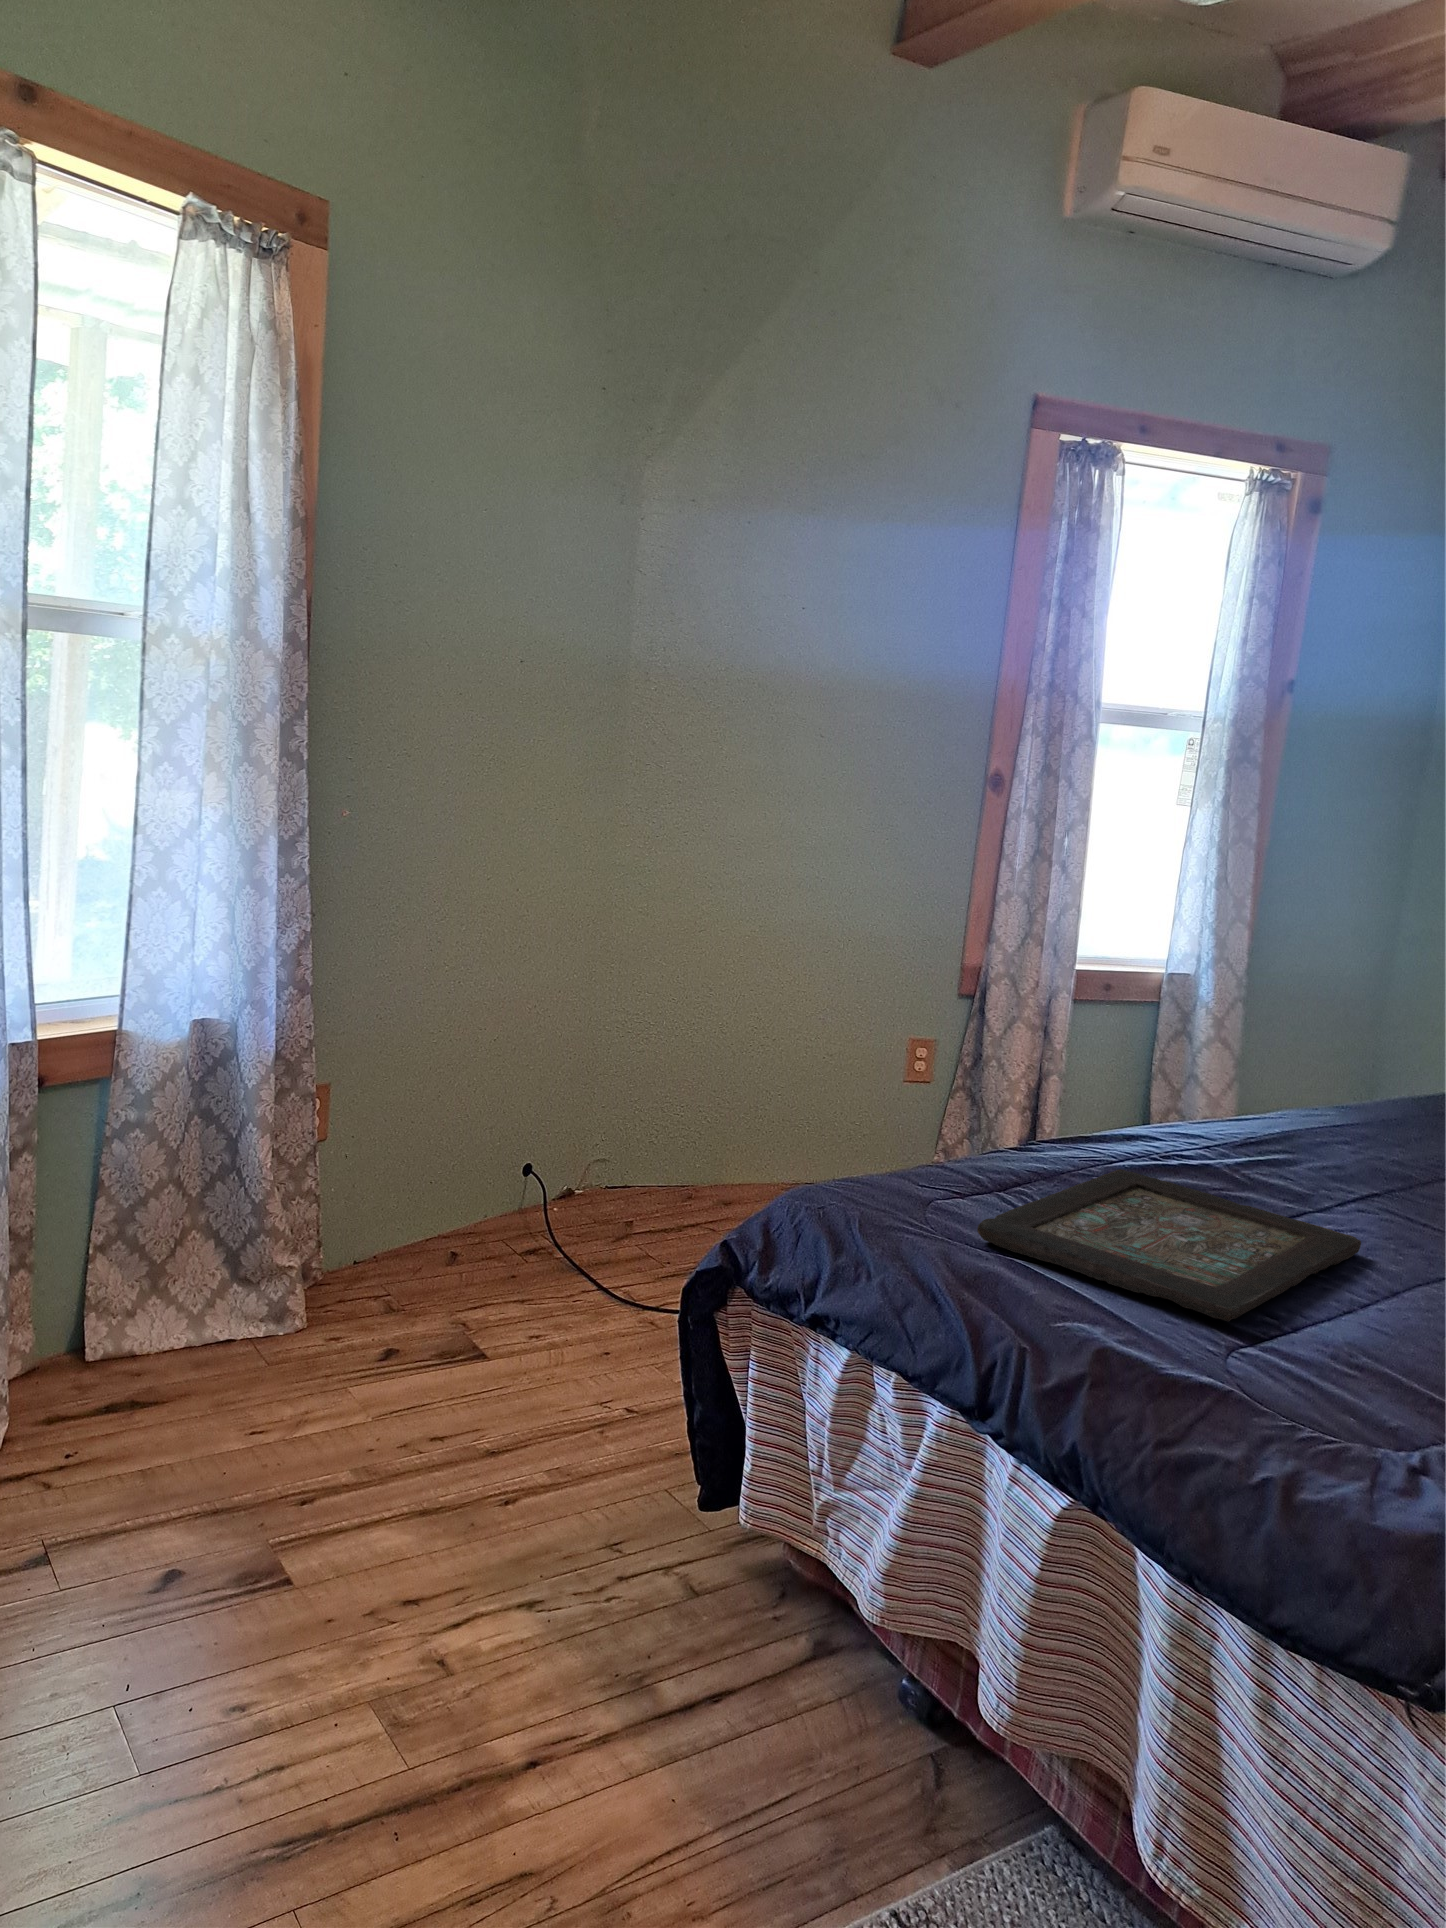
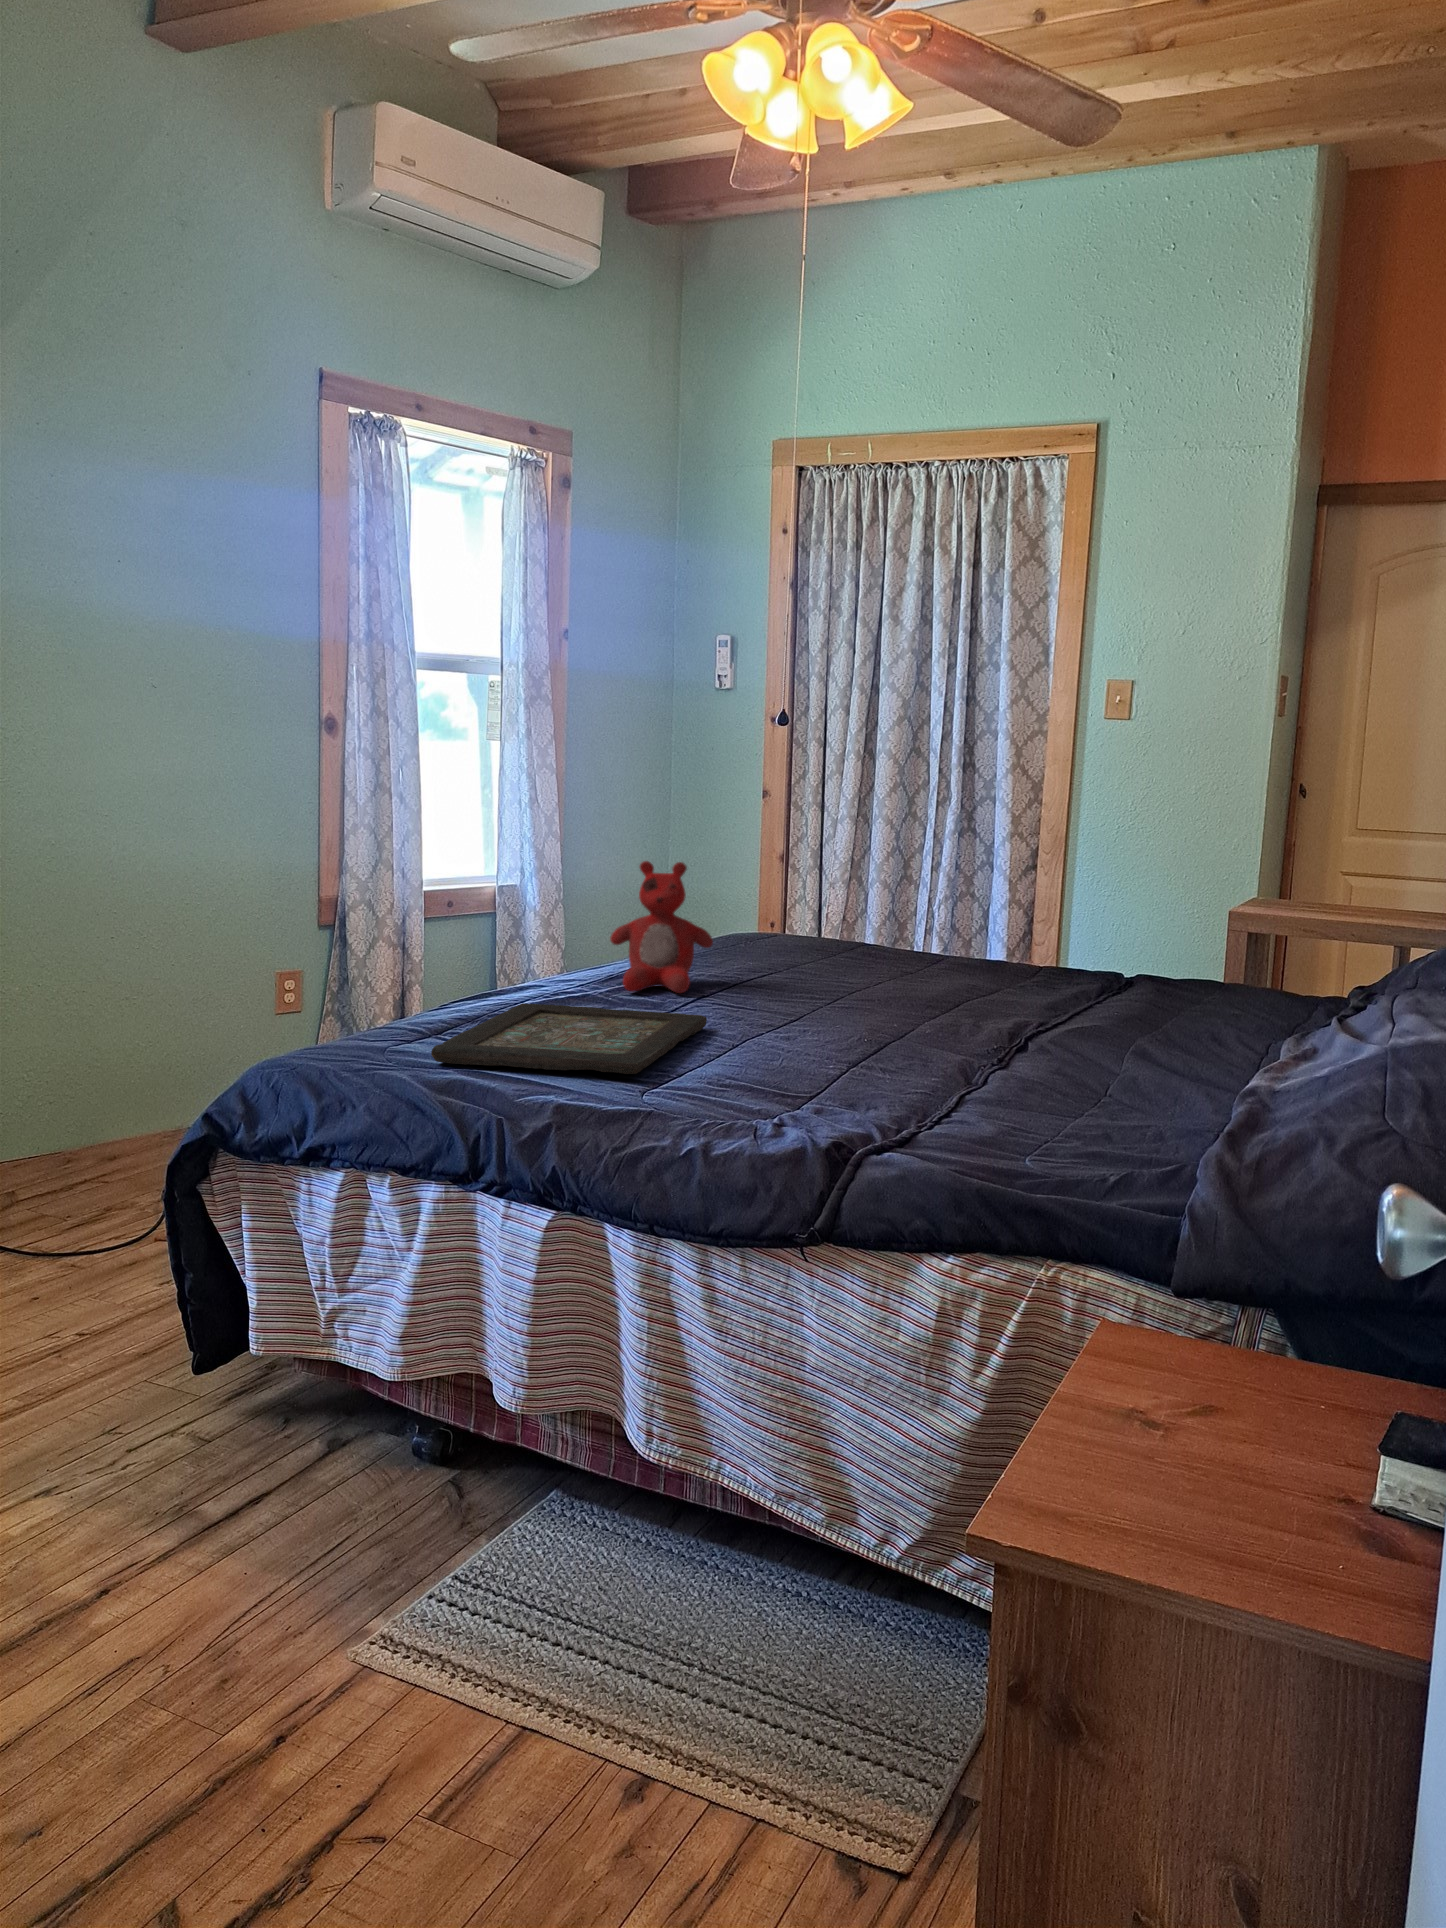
stuffed bear: none [1257,1005,1400,1186] -> present [610,861,713,993]

